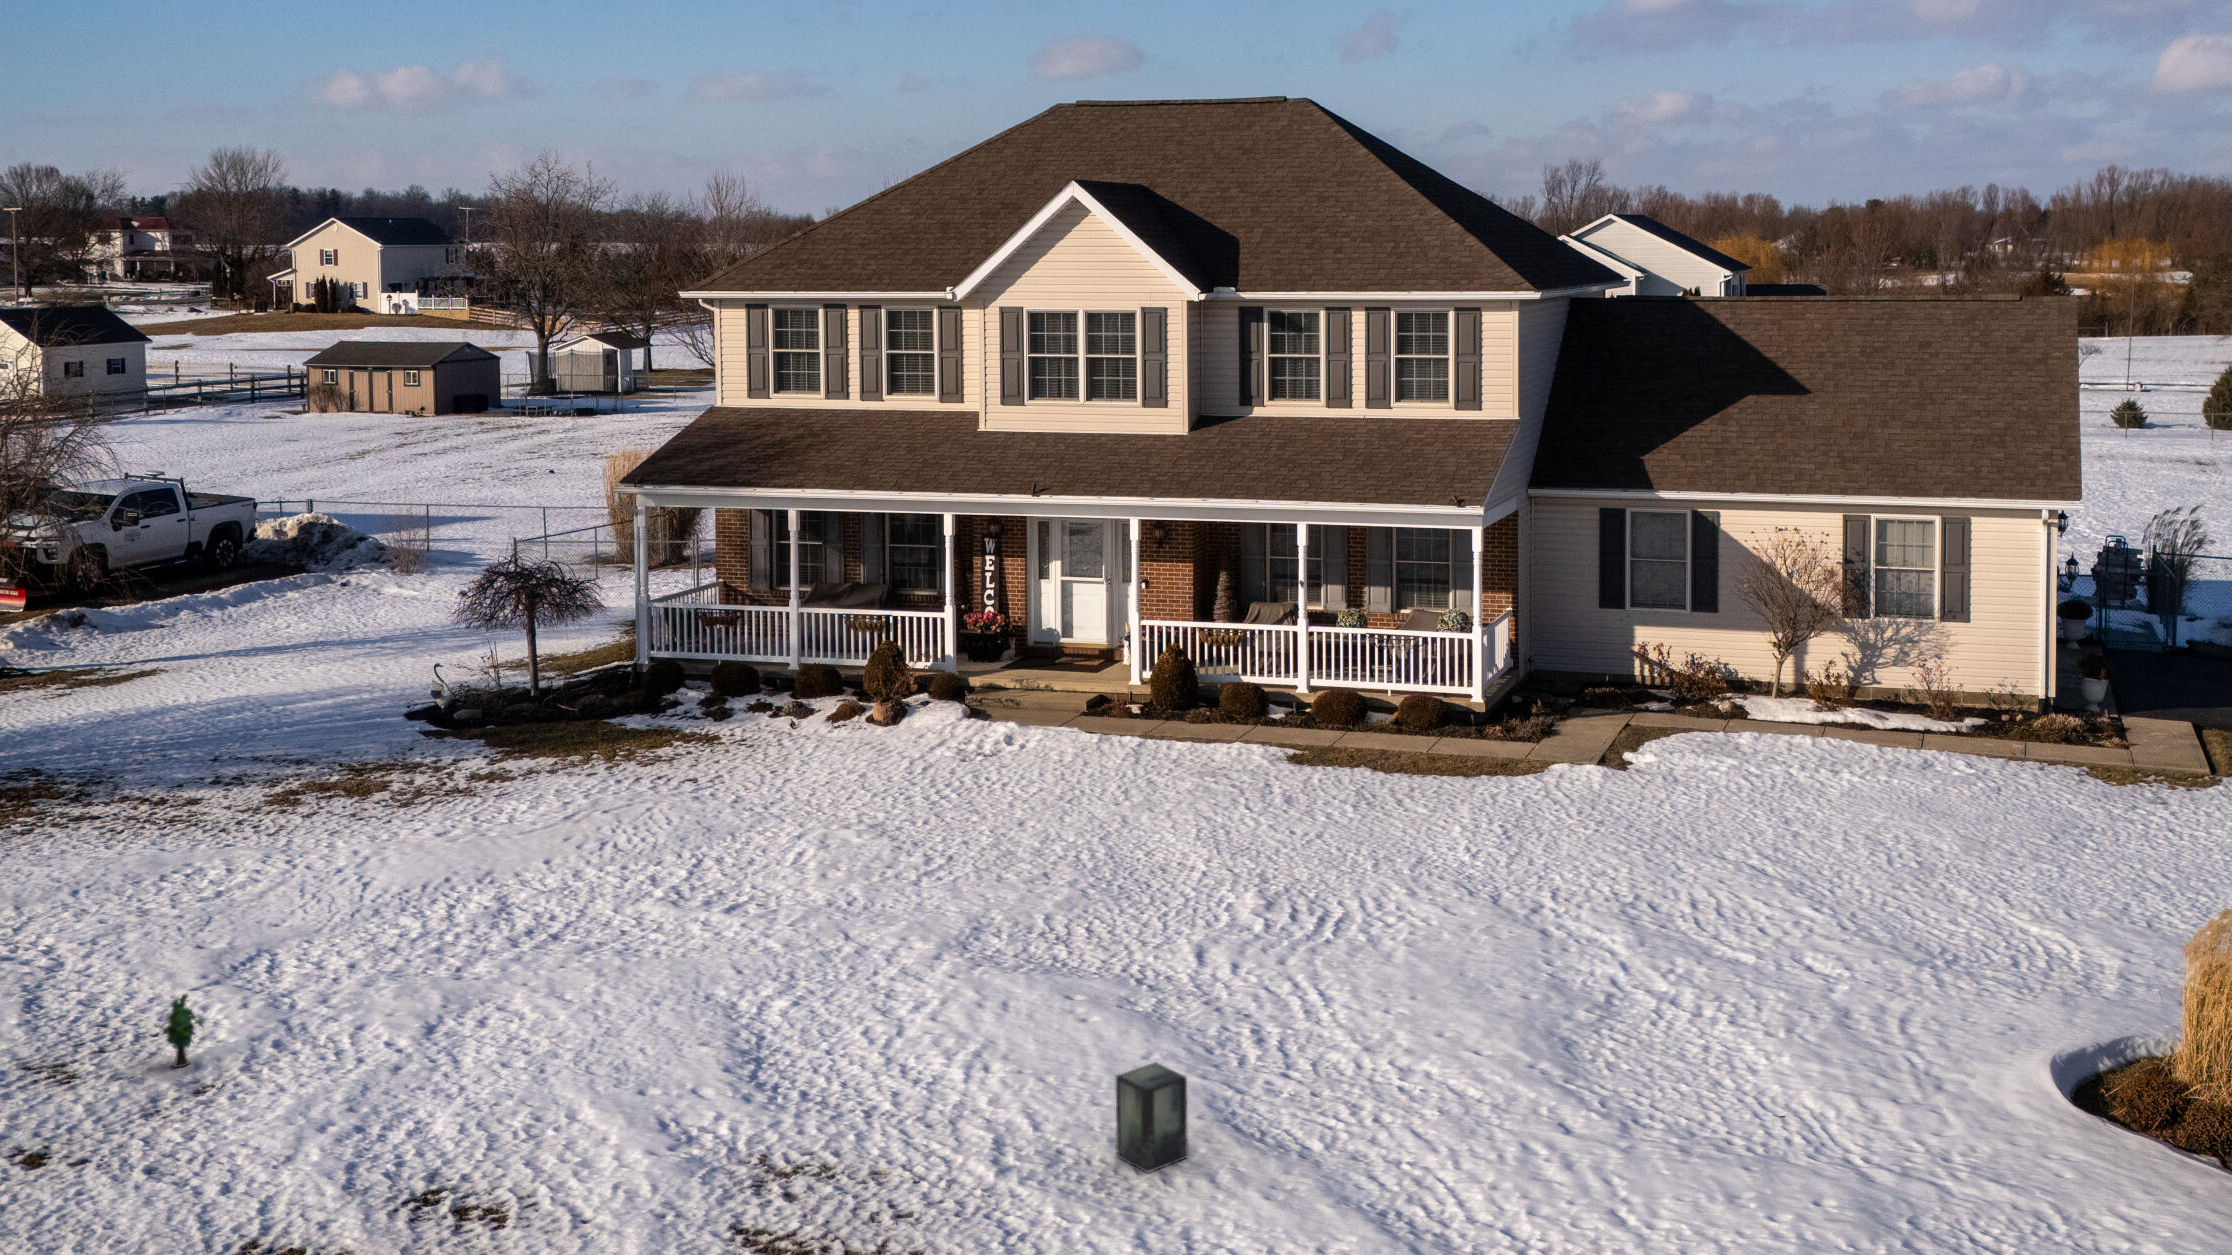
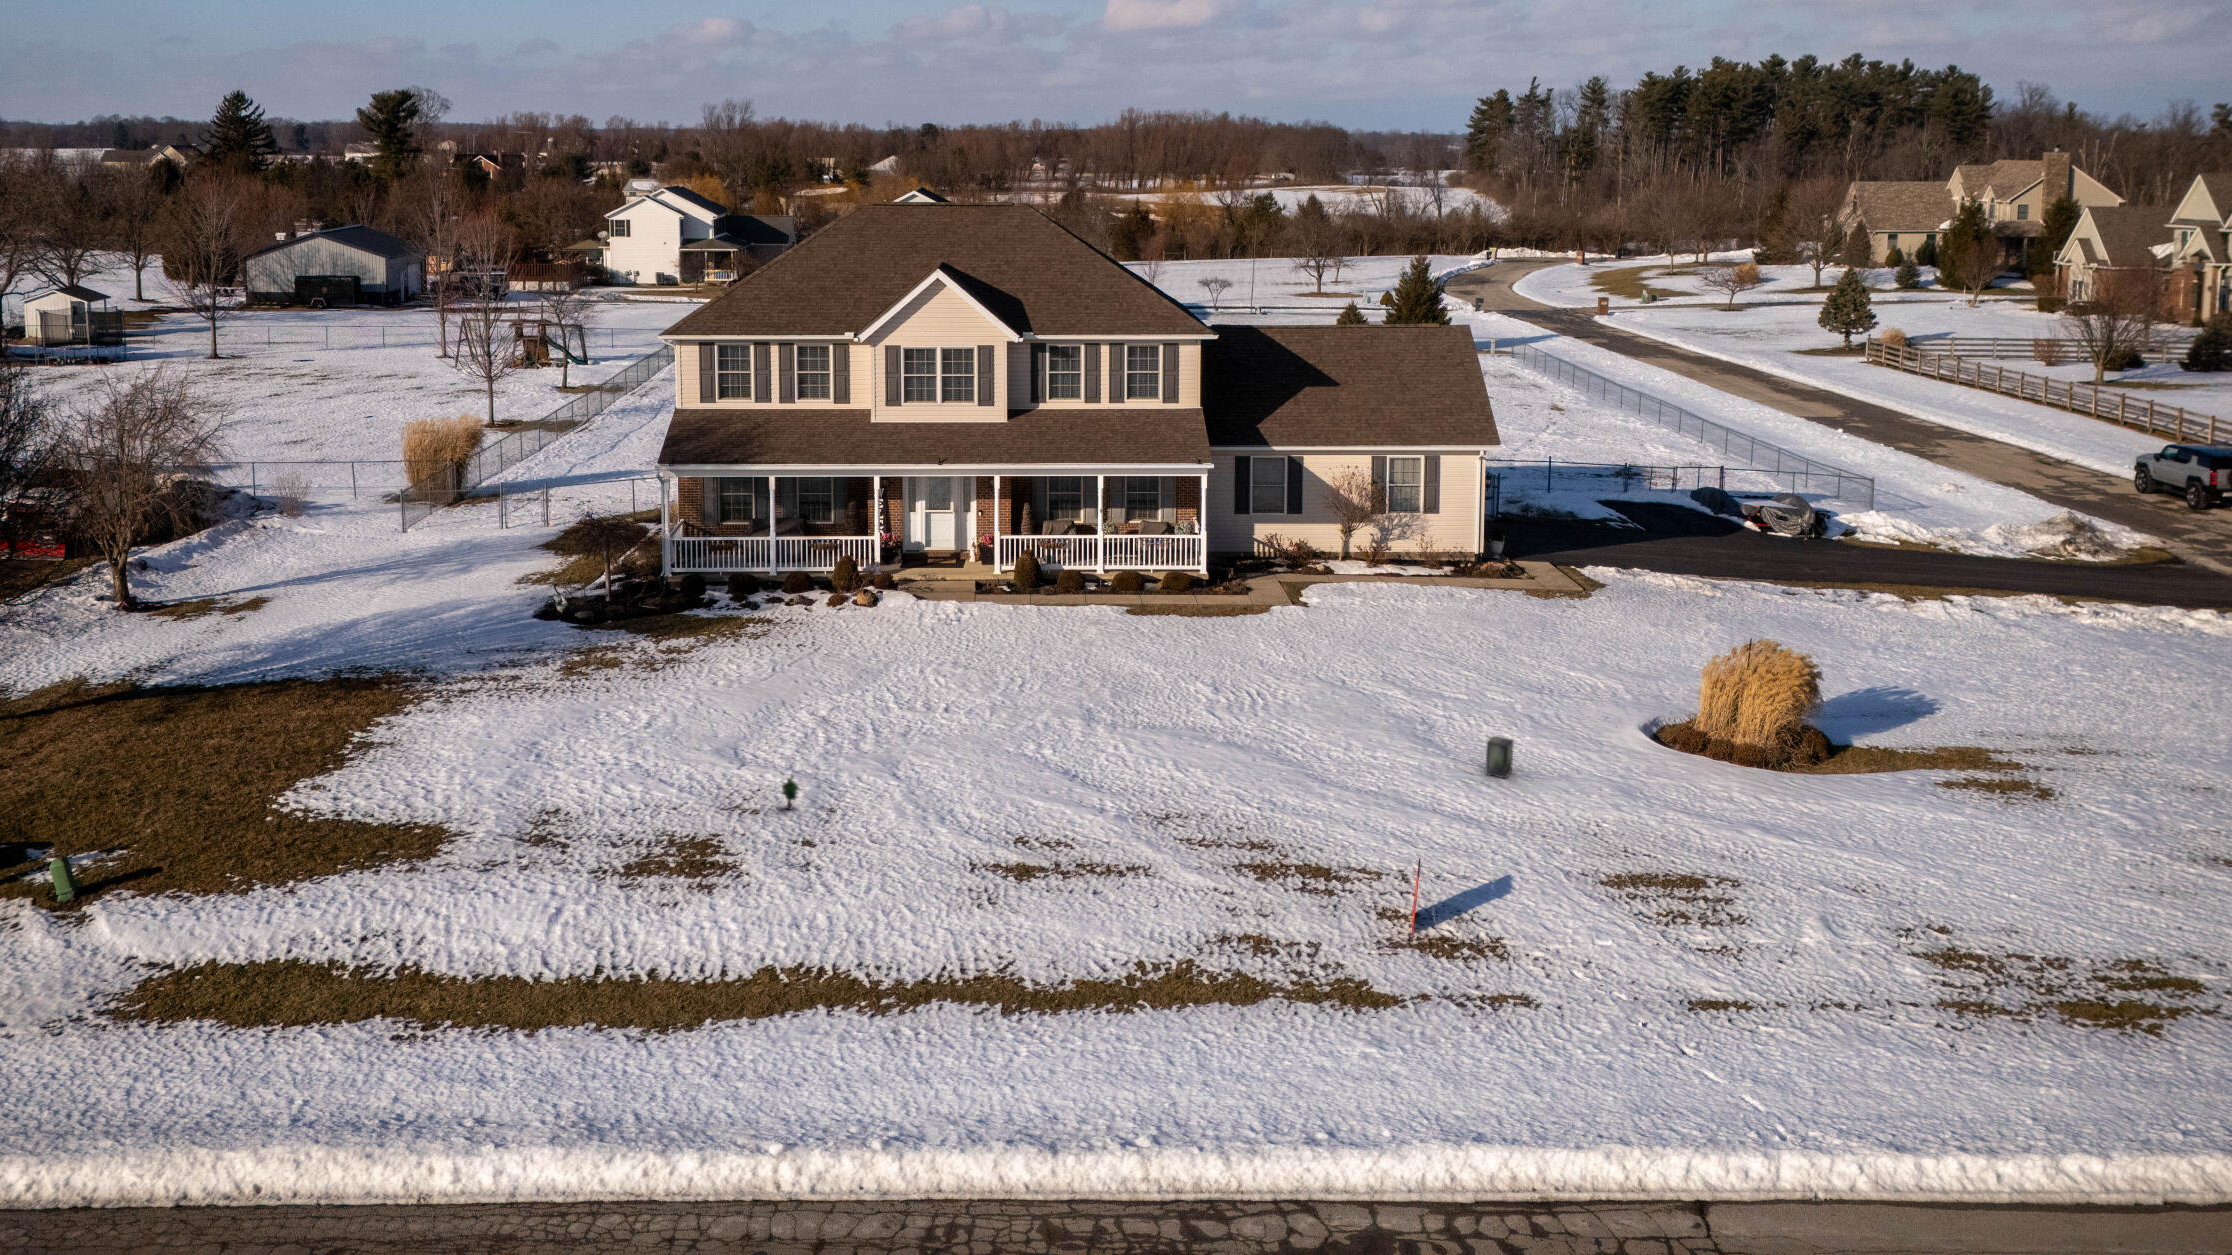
storage box: present [1116,1062,1188,1173] -> present [1485,736,1514,778]

